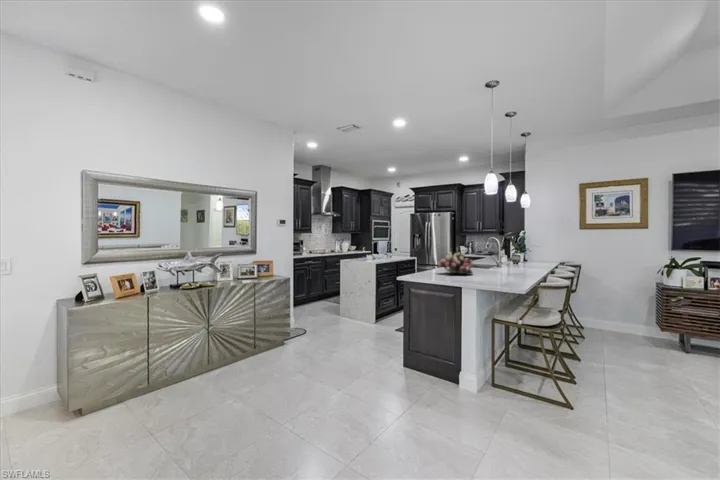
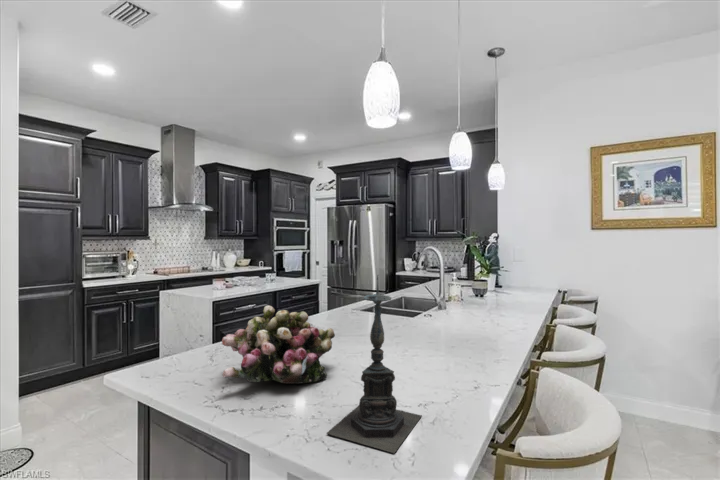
candle holder: none [486,239,509,280] -> present [327,276,422,453]

